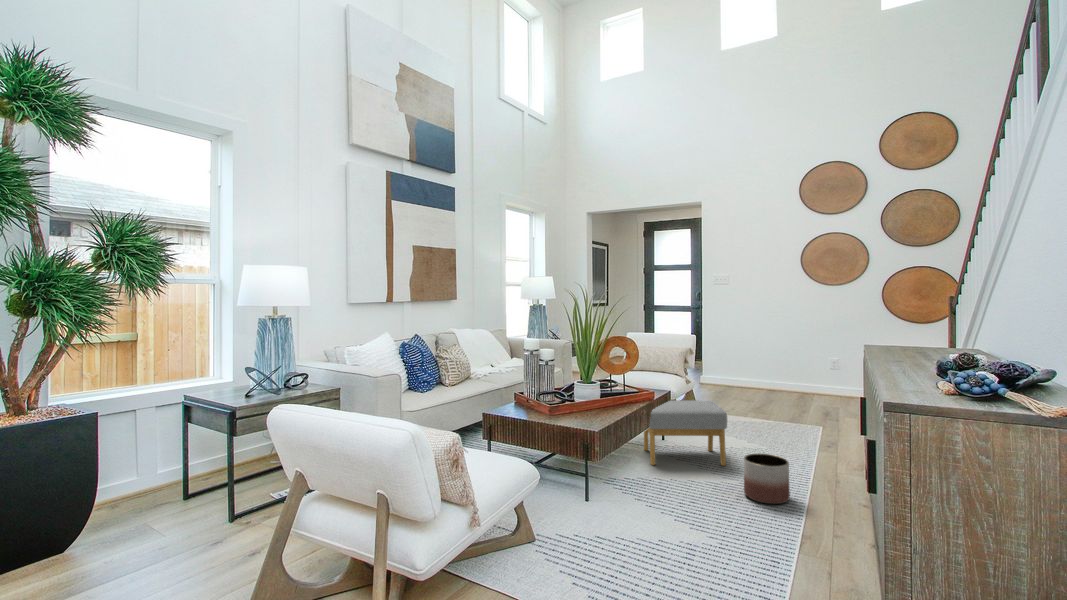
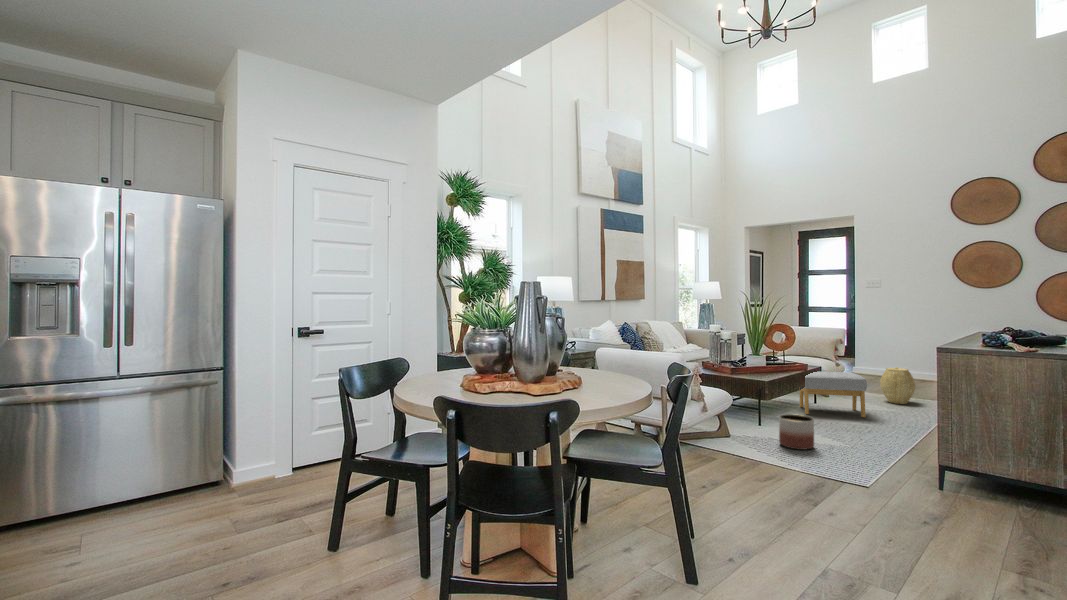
woven basket: none [737,387,776,434] -> present [880,367,915,404]
planter: present [744,454,790,504] -> present [779,414,814,450]

